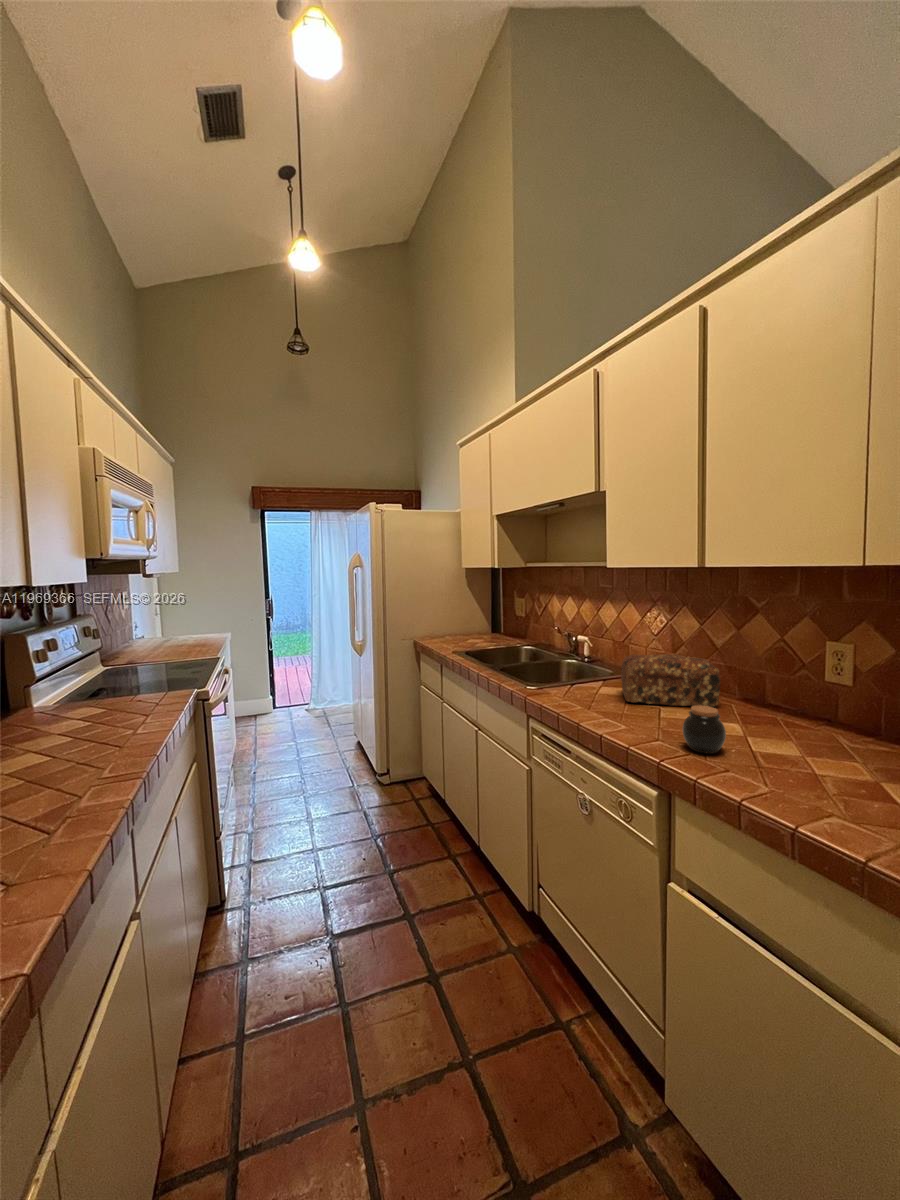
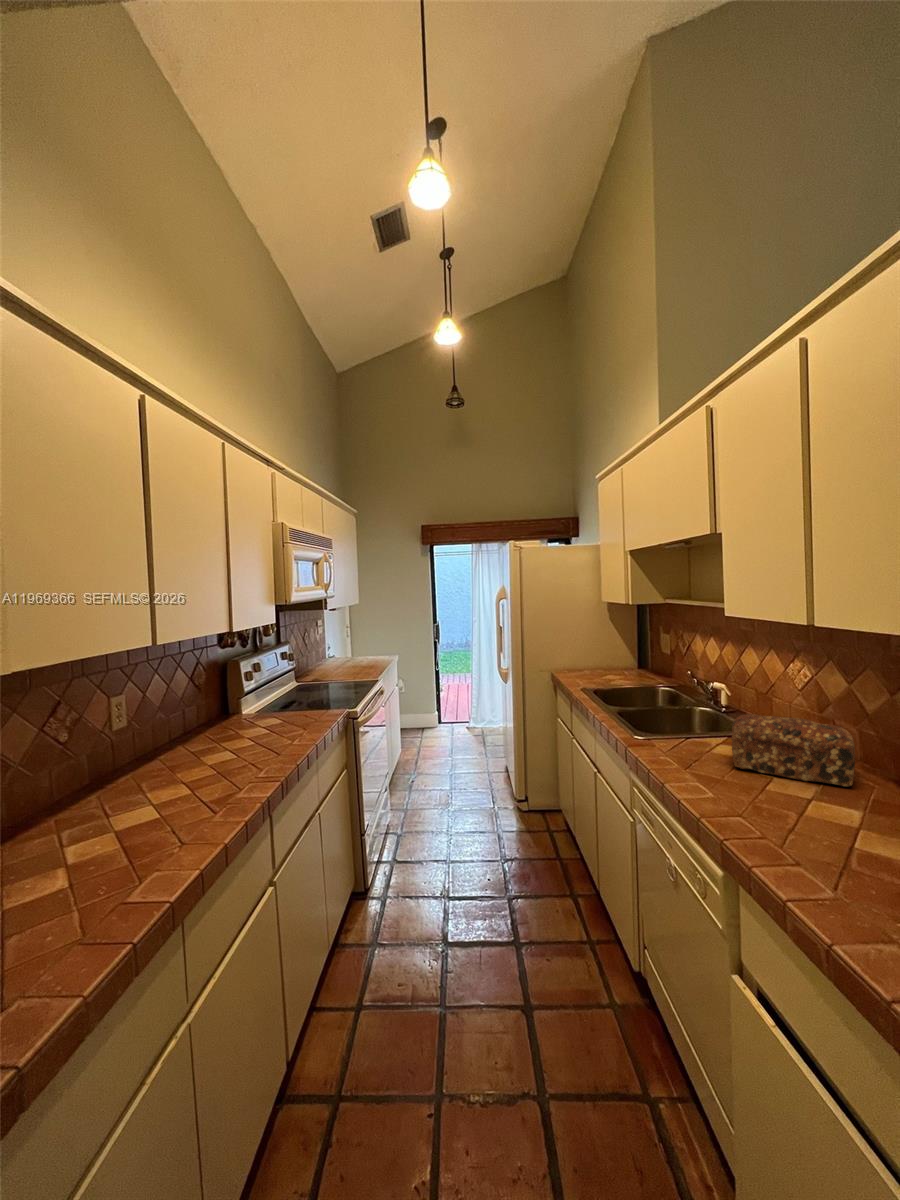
jar: present [682,705,726,754] -> none [762,785,815,843]

